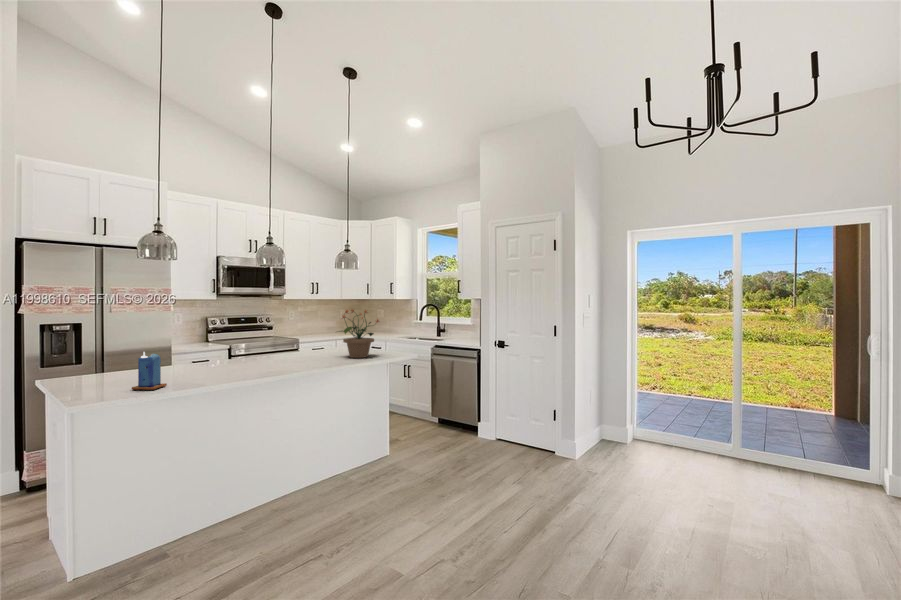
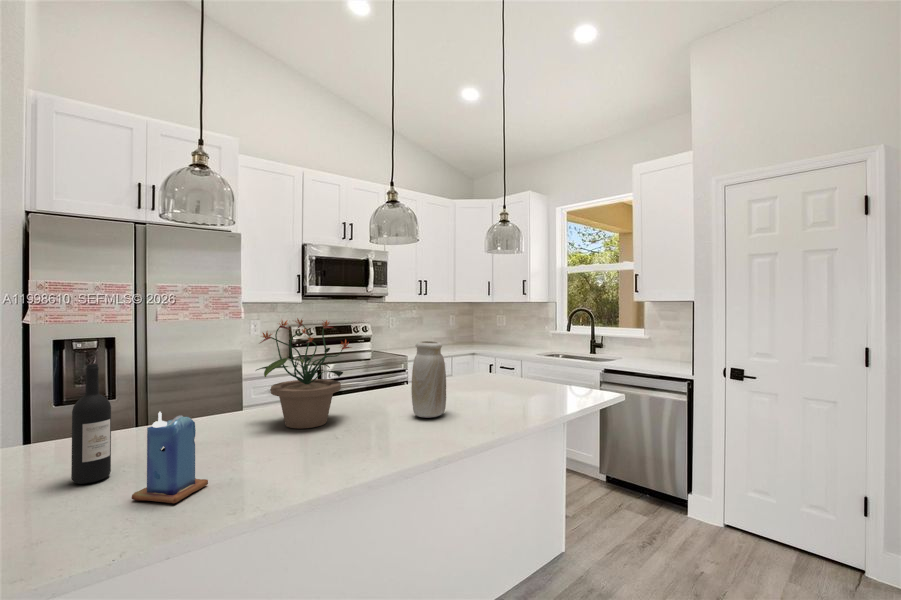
potted plant: present [339,310,379,358] -> present [257,318,352,428]
vase: none [280,323,302,365] -> present [411,341,446,418]
wine bottle: none [96,331,114,387] -> present [71,364,111,484]

